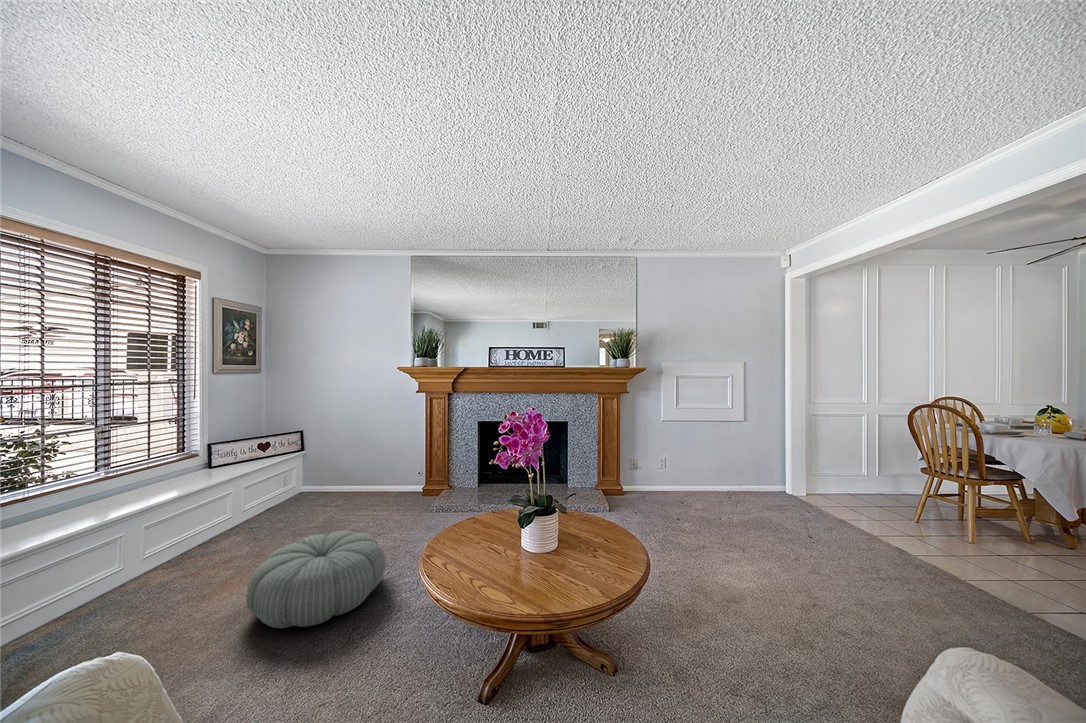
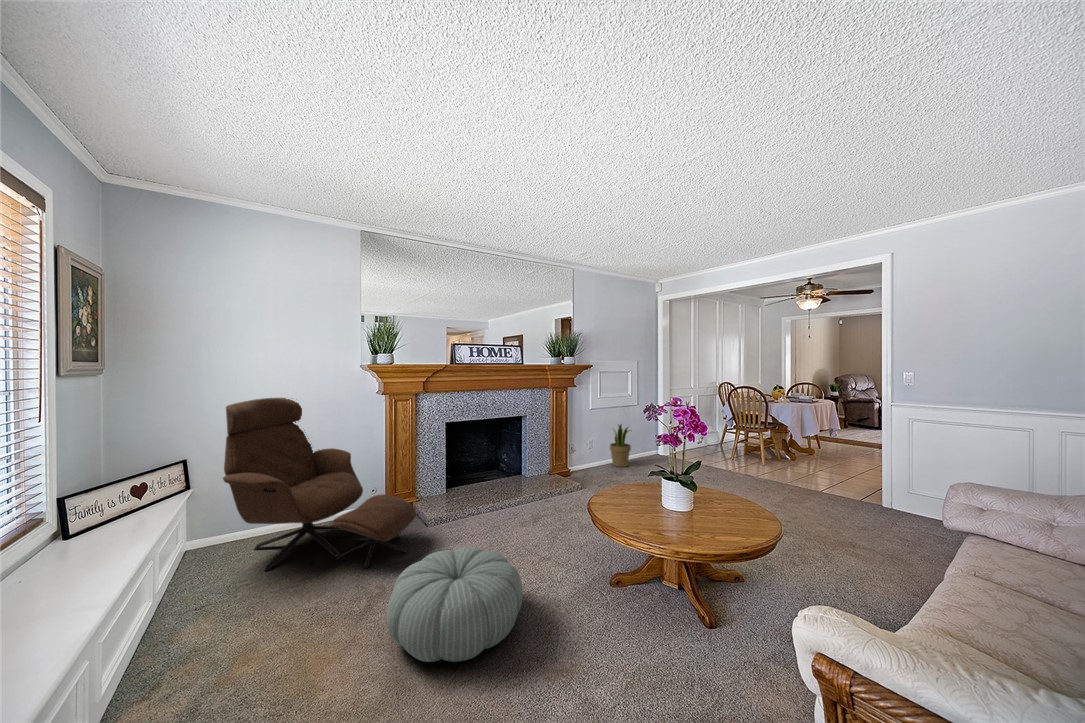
lounge chair: none [296,391,411,532] -> present [223,398,416,571]
potted plant: none [690,442,724,499] -> present [610,425,631,467]

